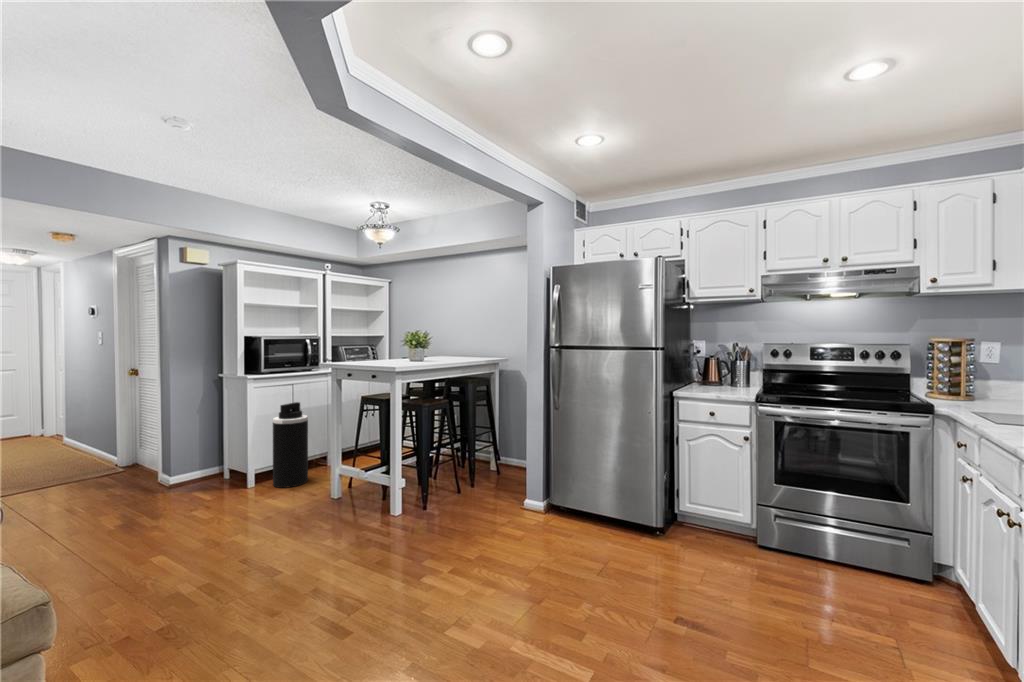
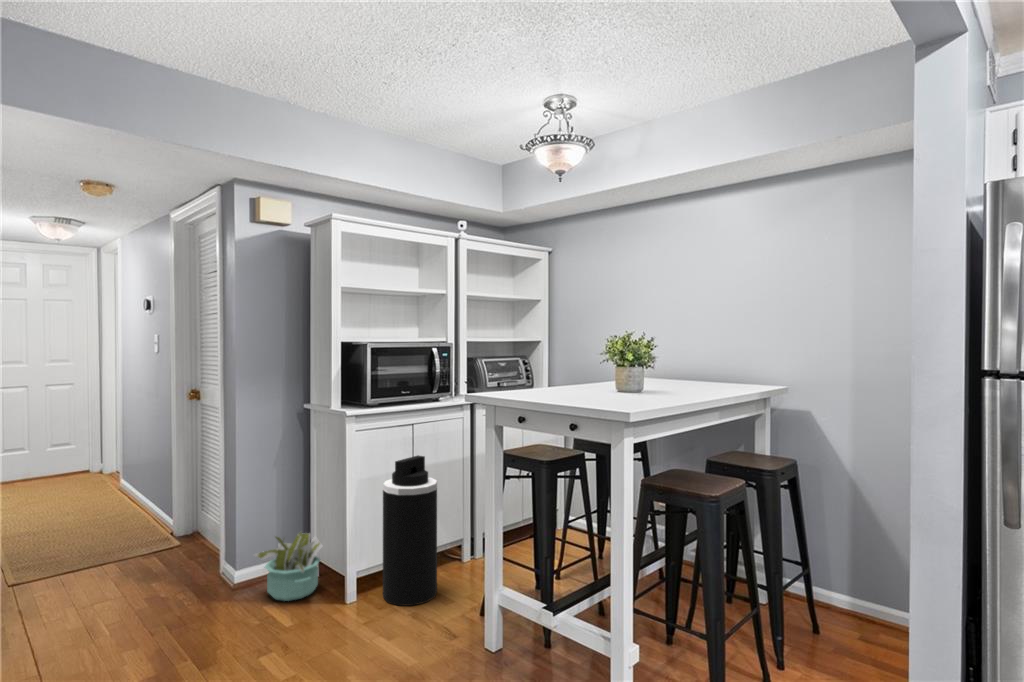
decorative plant: none [183,452,233,492] -> present [254,532,322,601]

